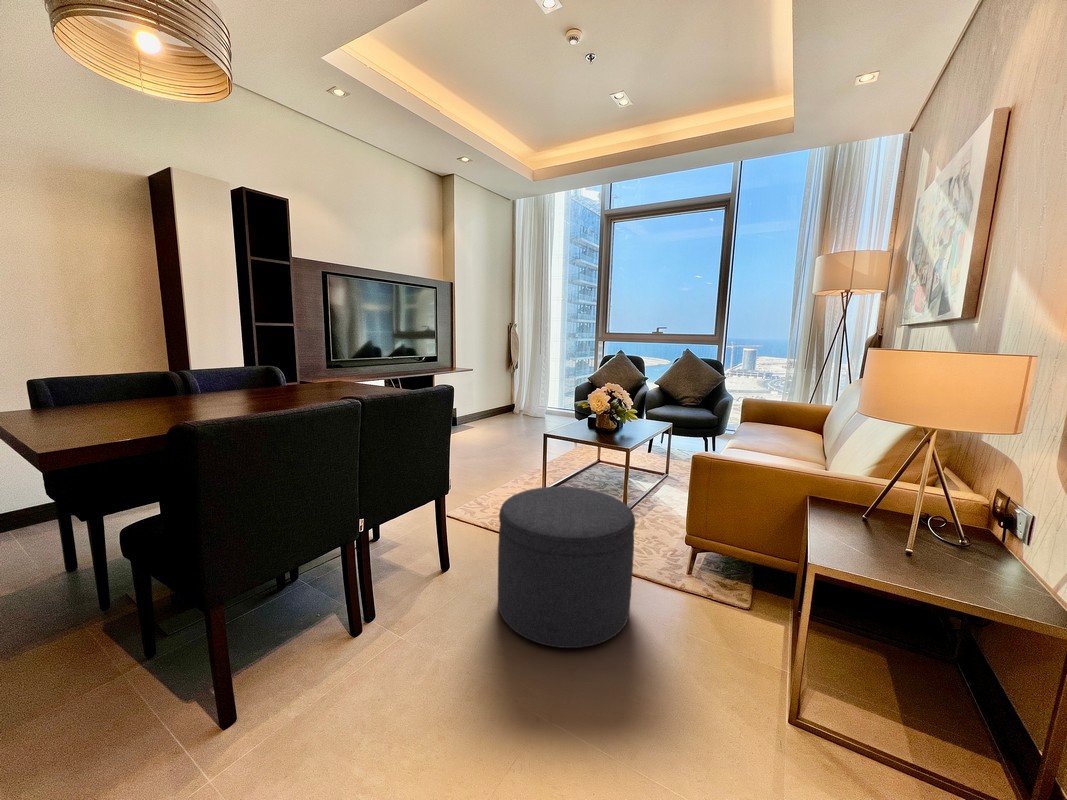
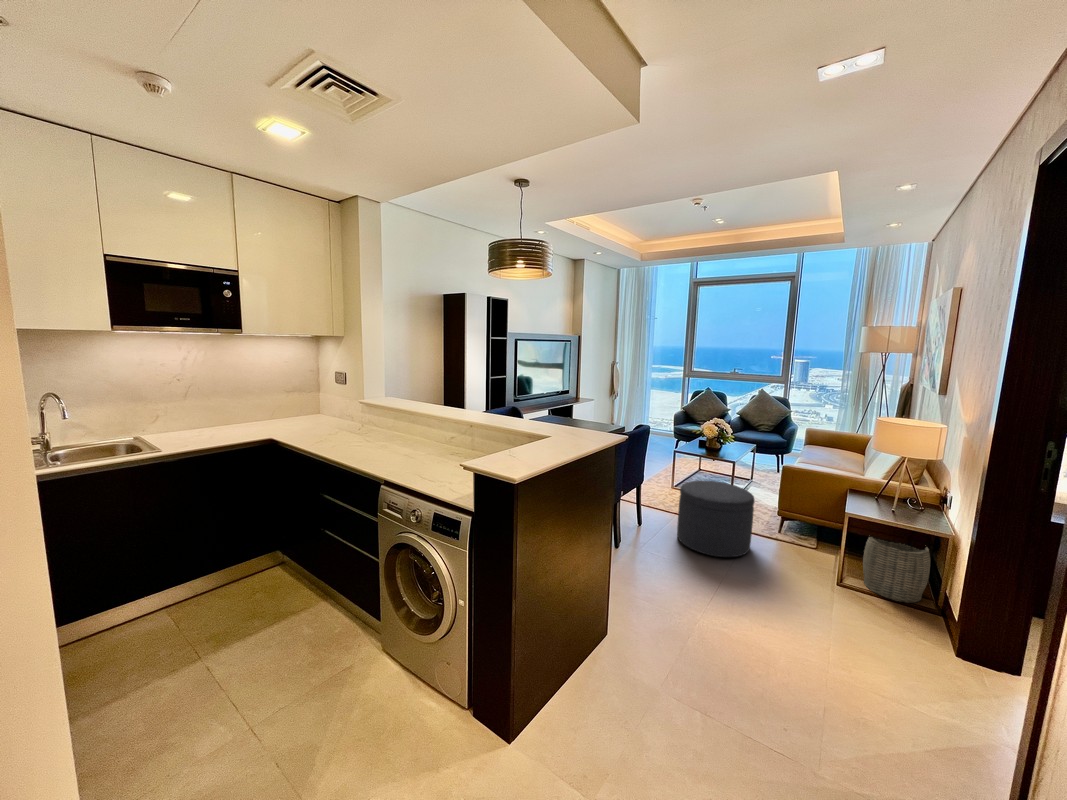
woven basket: none [841,591,990,763] -> present [863,537,930,603]

